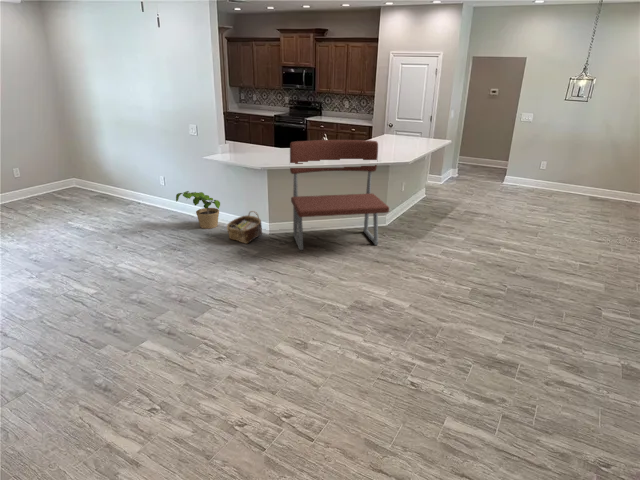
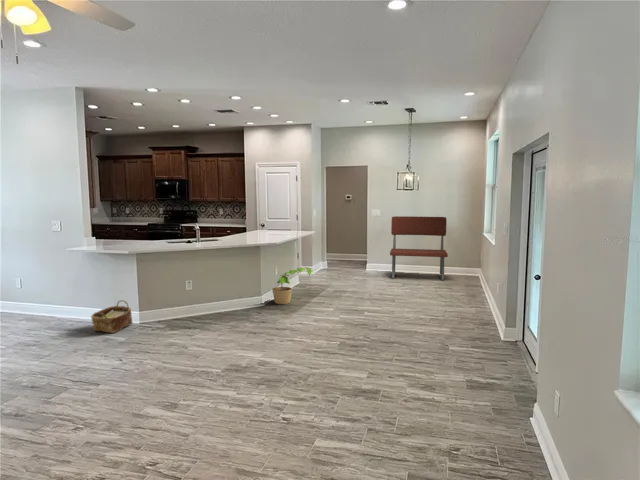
bench: present [290,140,389,250] -> present [390,216,448,280]
potted plant: present [176,191,220,229] -> present [272,267,312,304]

